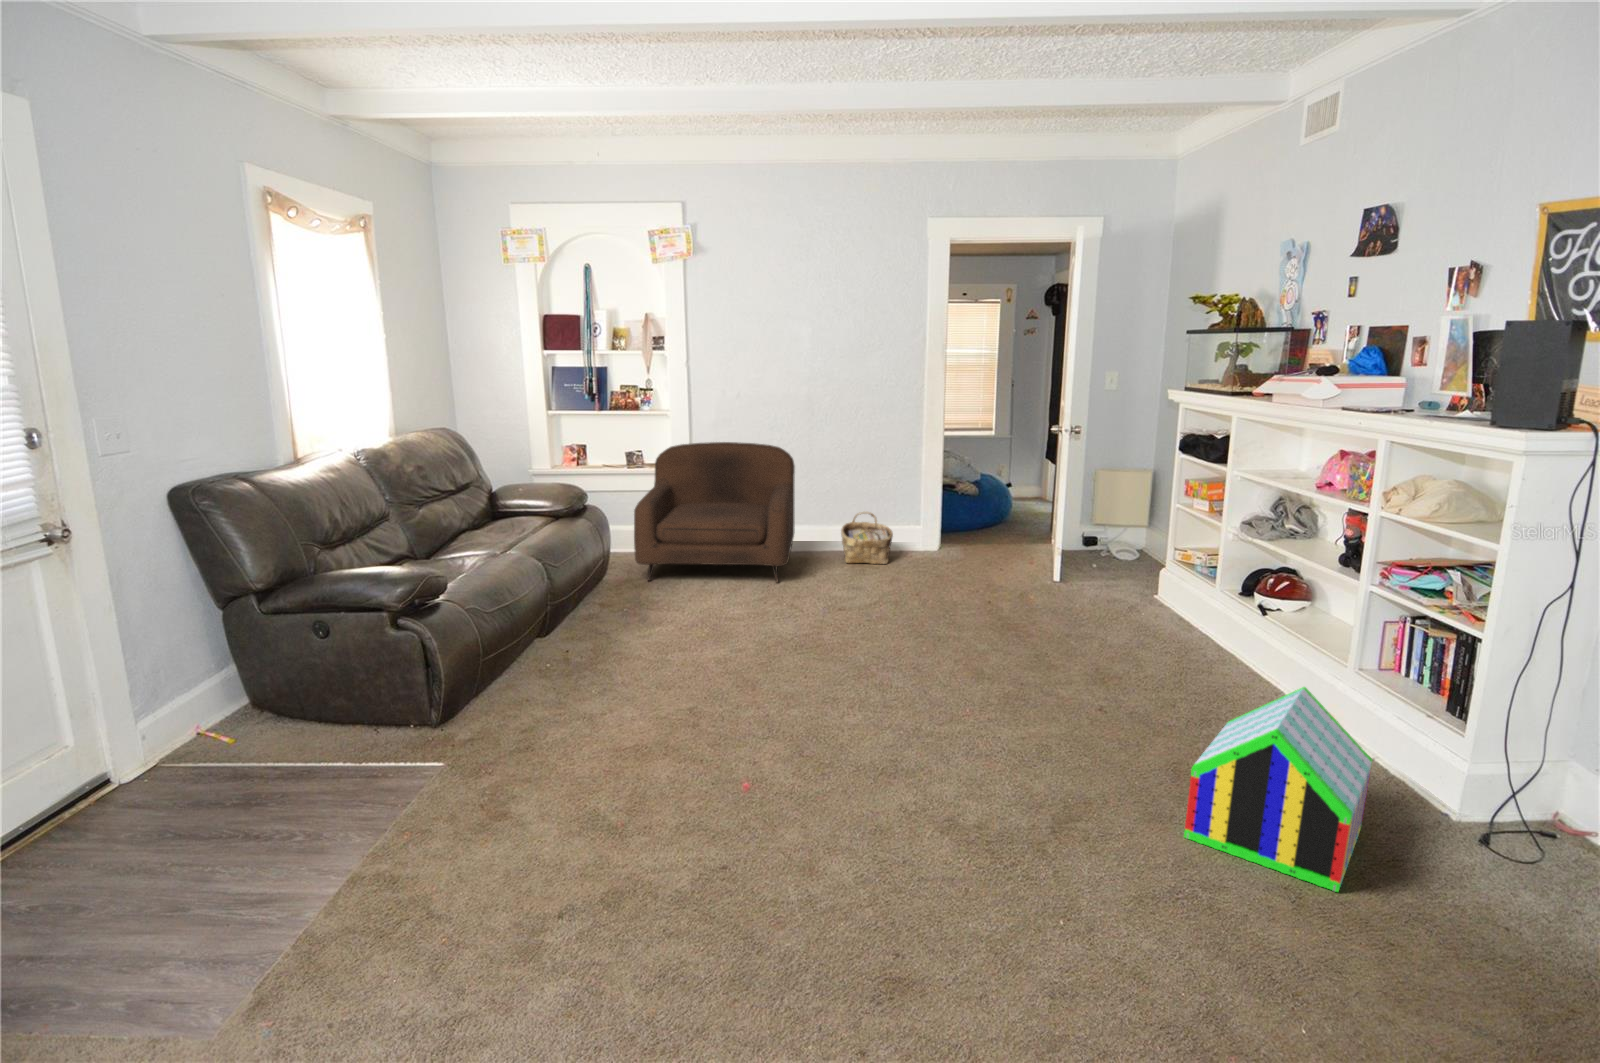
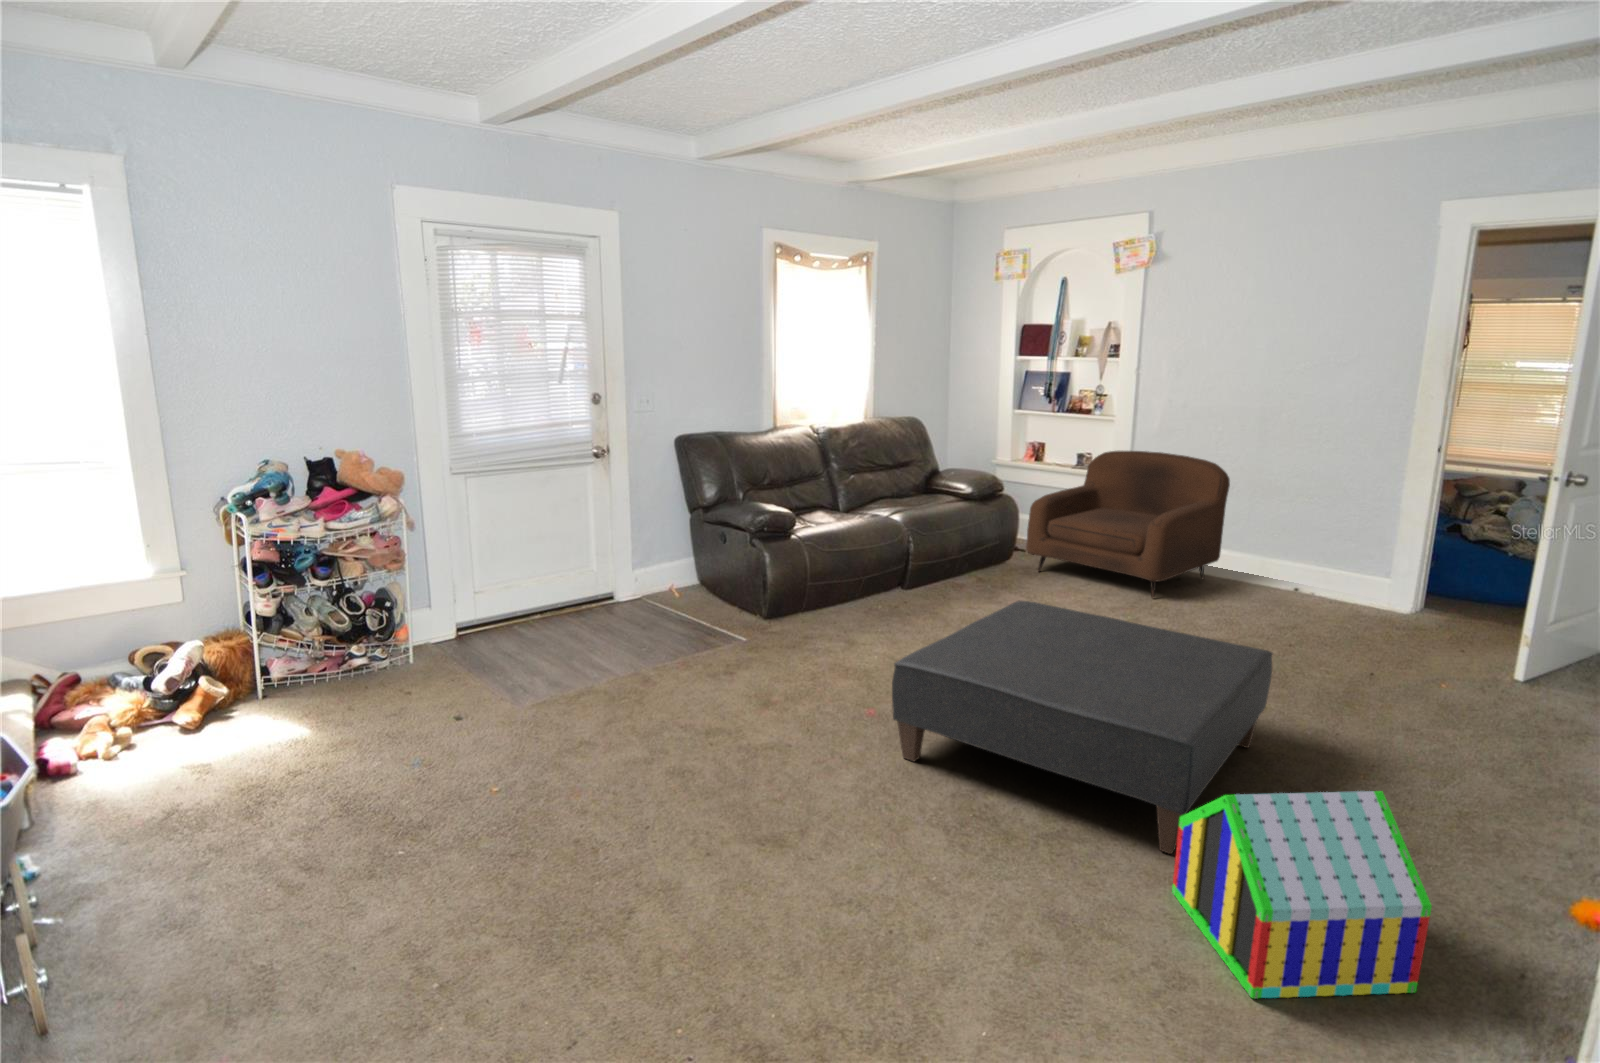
woven basket: present [841,512,893,564] -> none [1261,548,1335,610]
ottoman: none [795,602,1161,826] -> present [892,601,1273,854]

